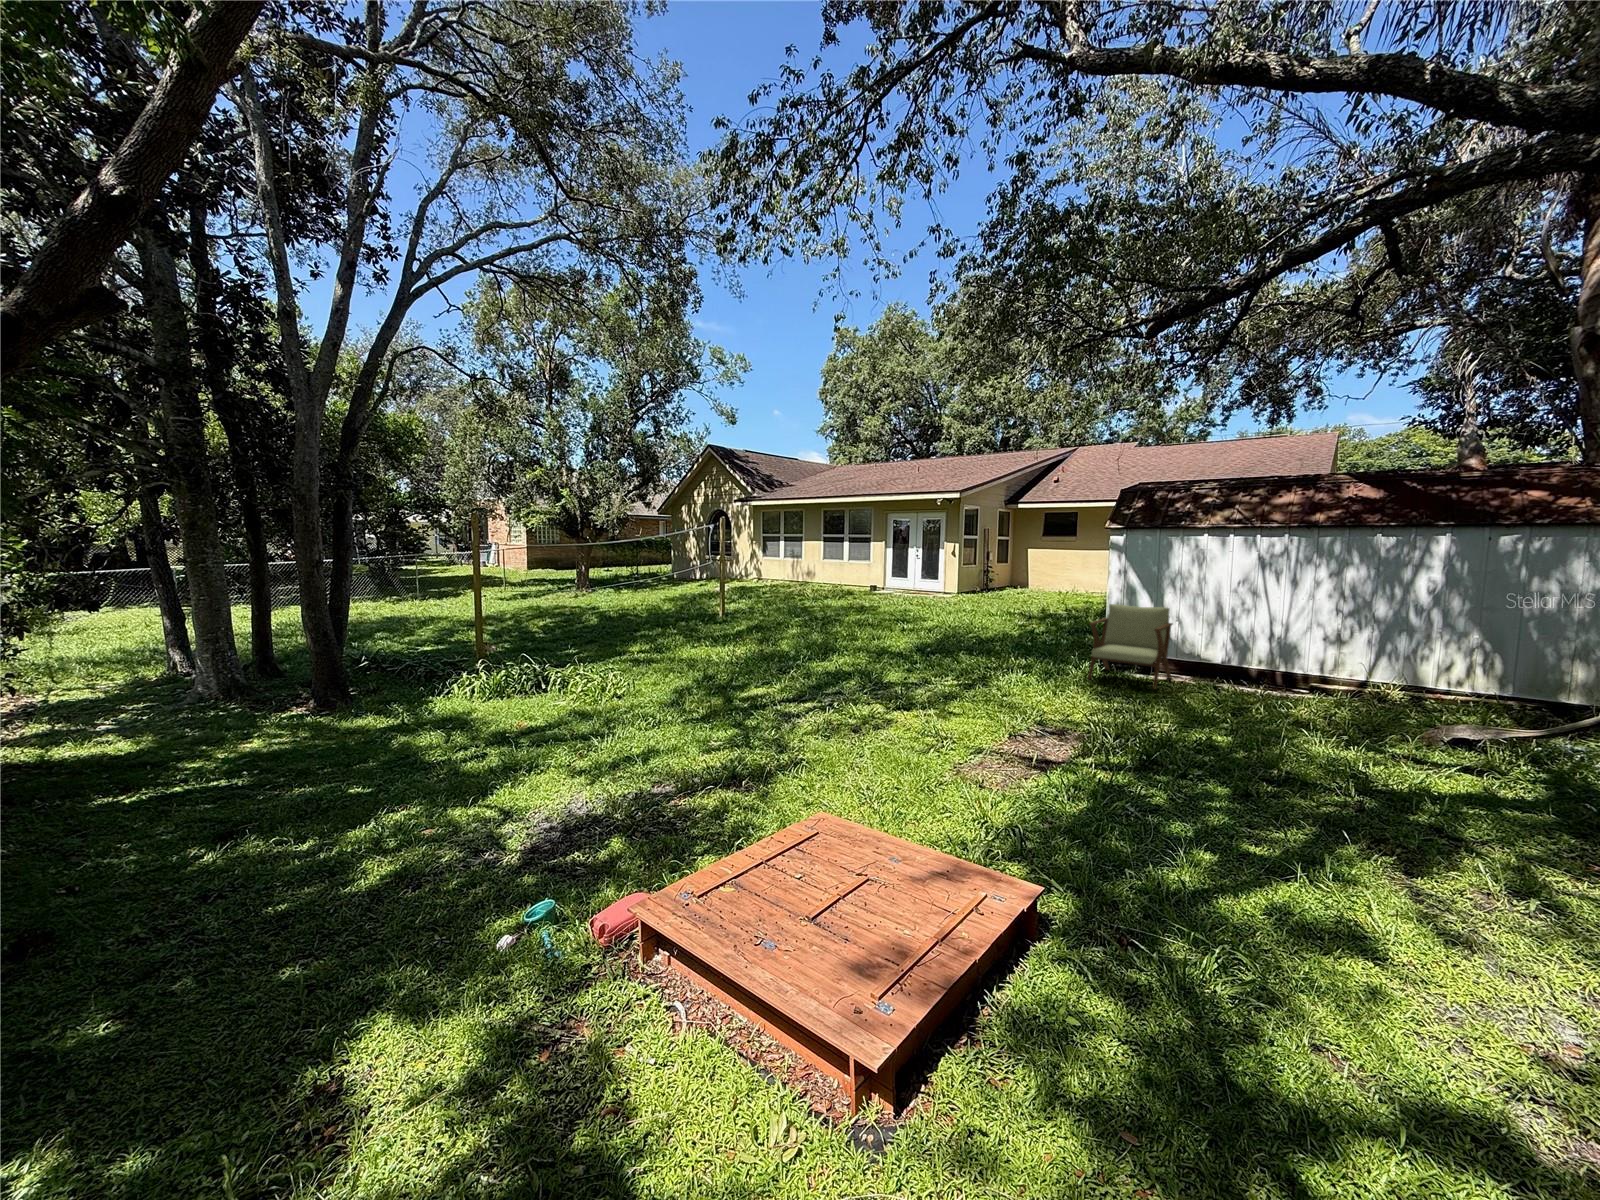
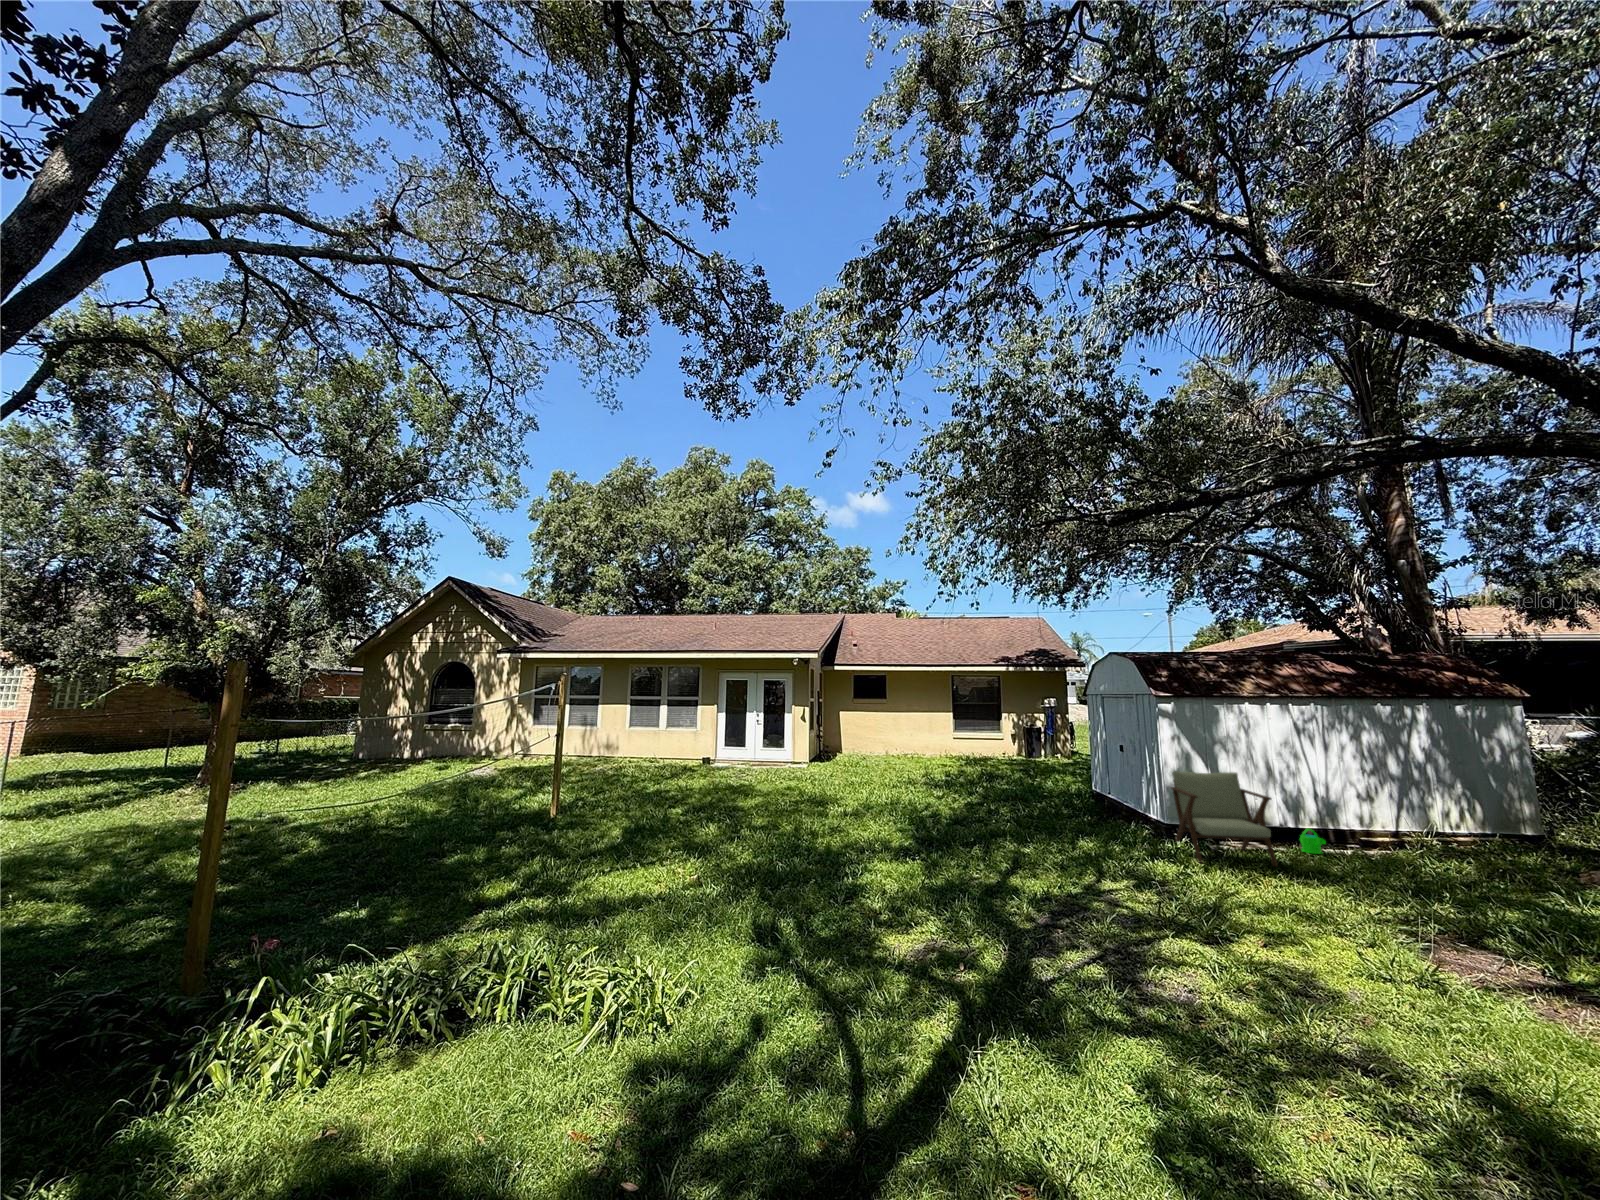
watering can: none [1232,665,1254,689] -> present [1300,828,1326,854]

